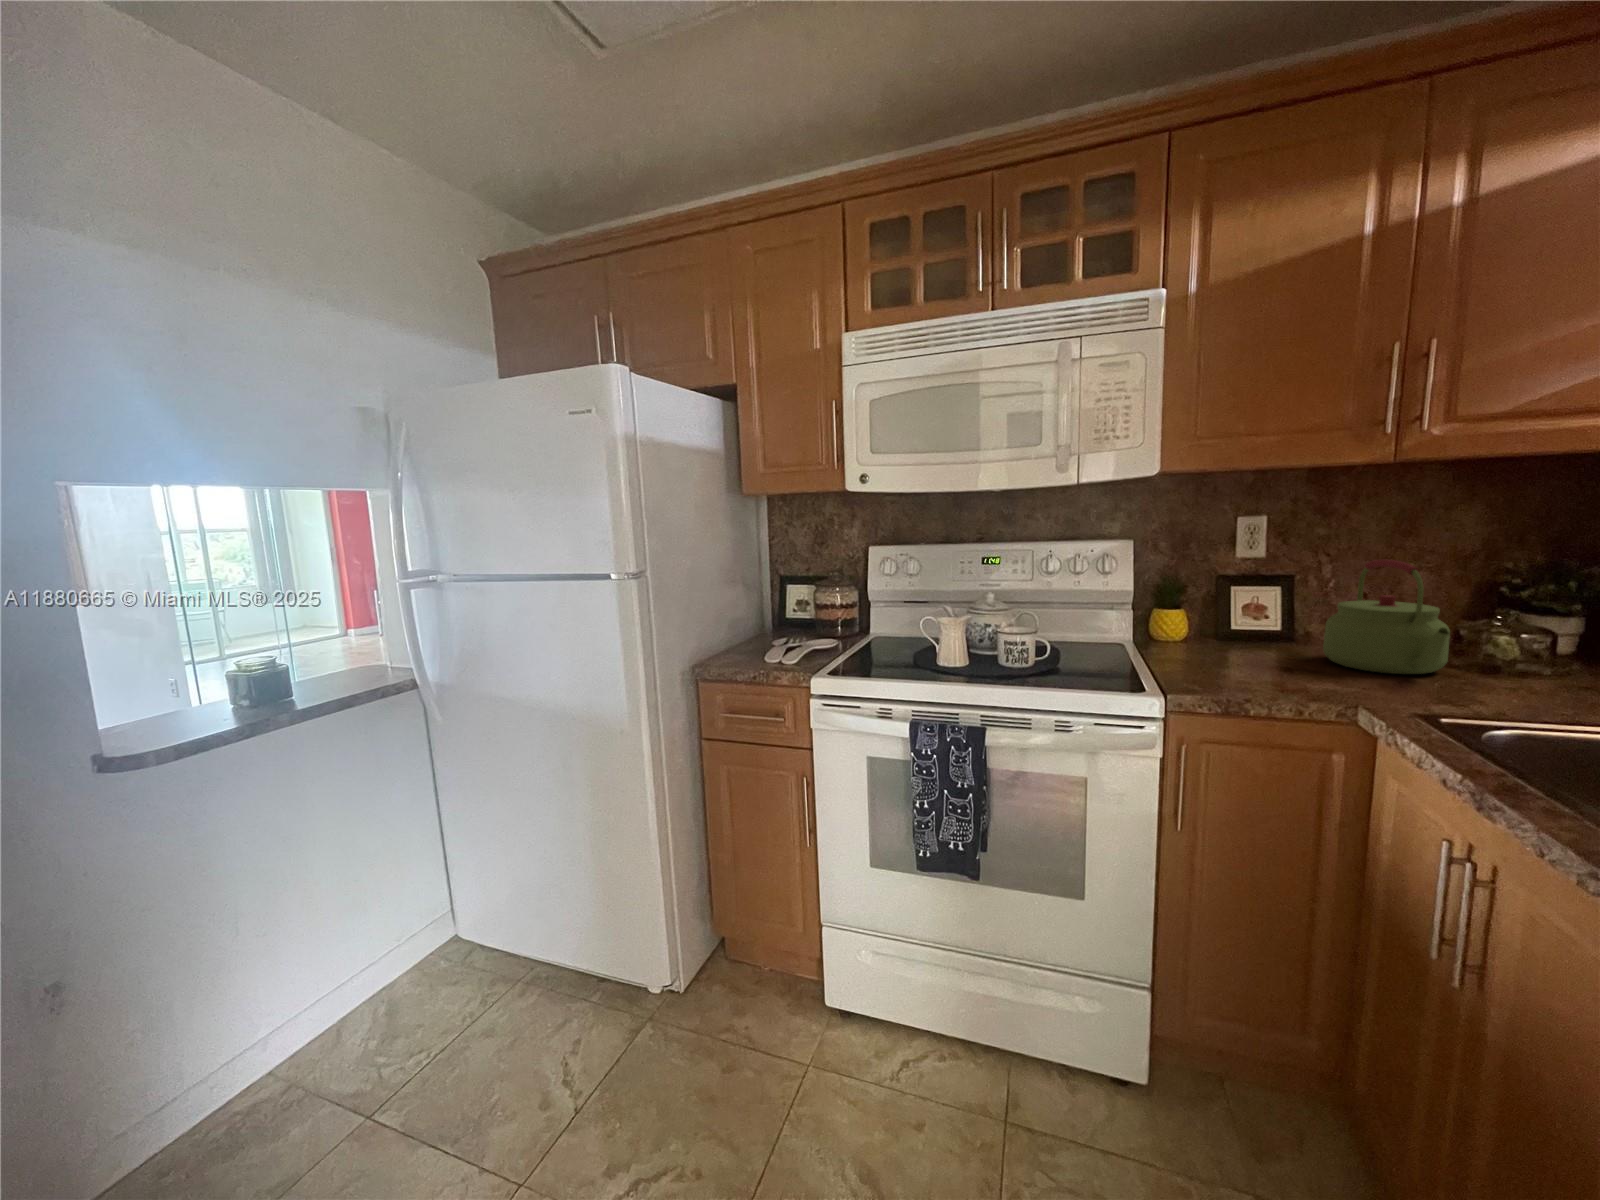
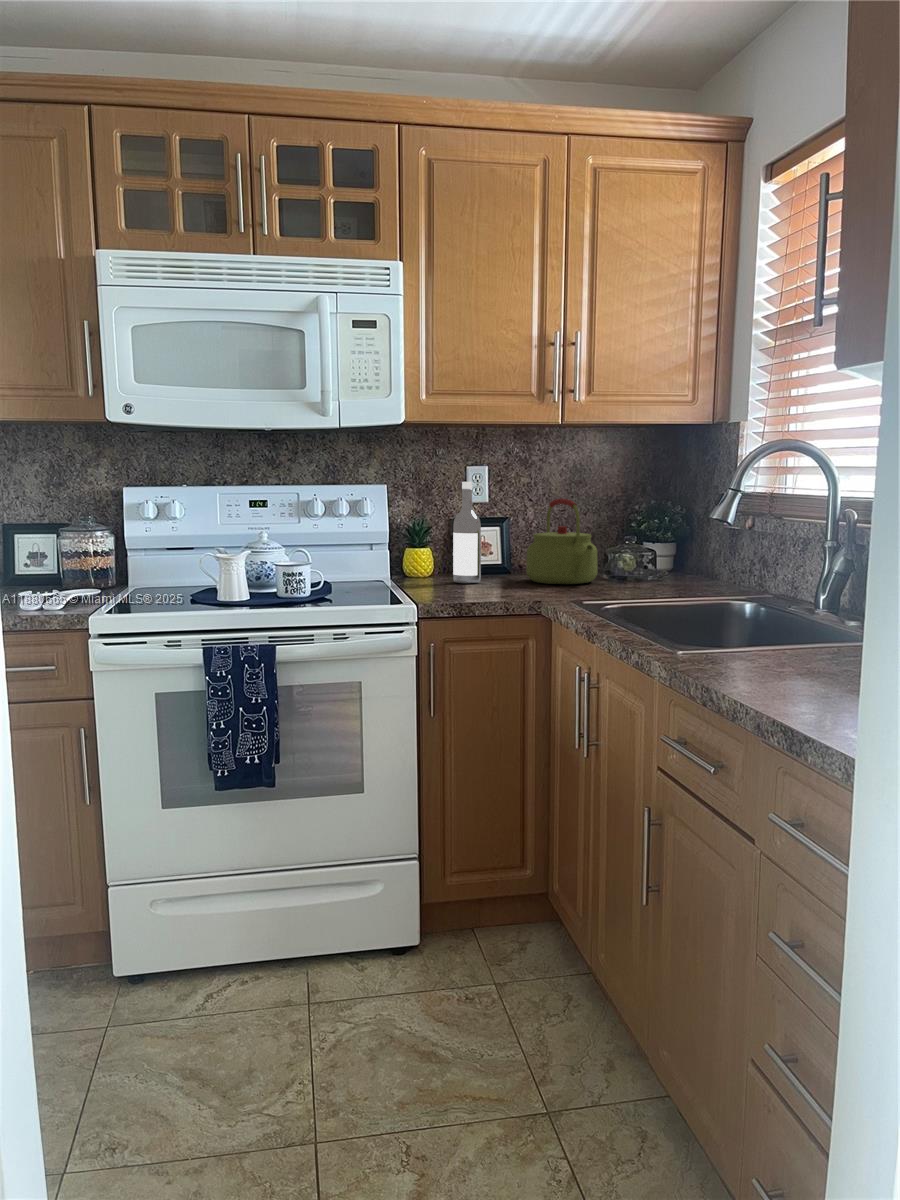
wine bottle: none [1215,539,1257,659] -> present [453,482,481,583]

